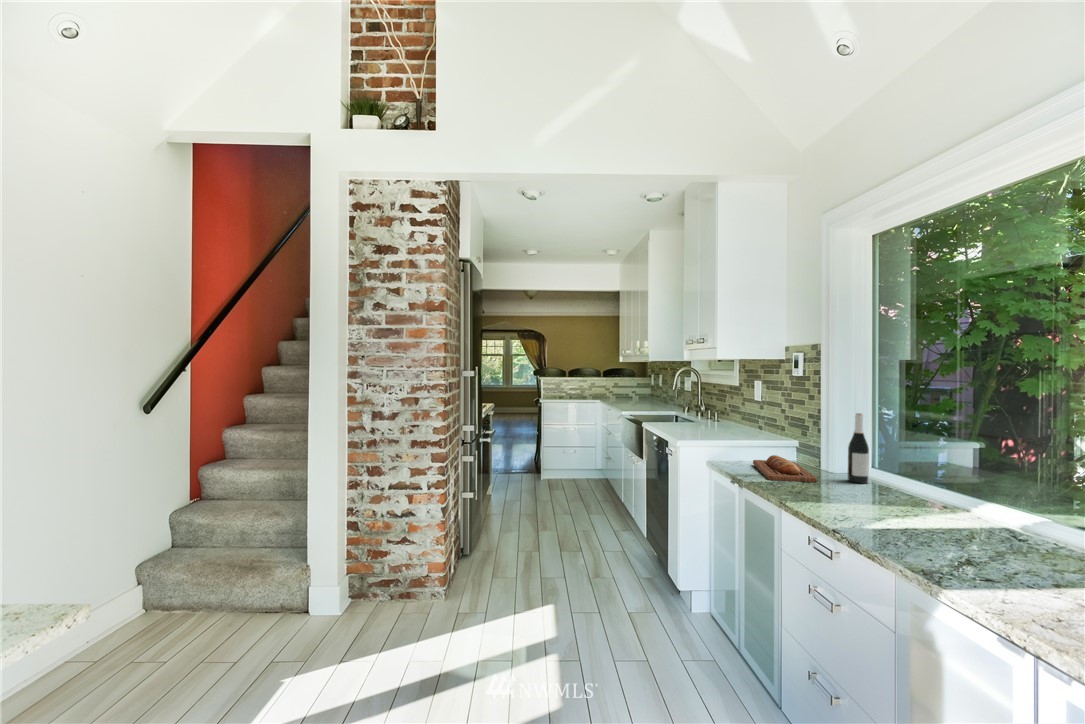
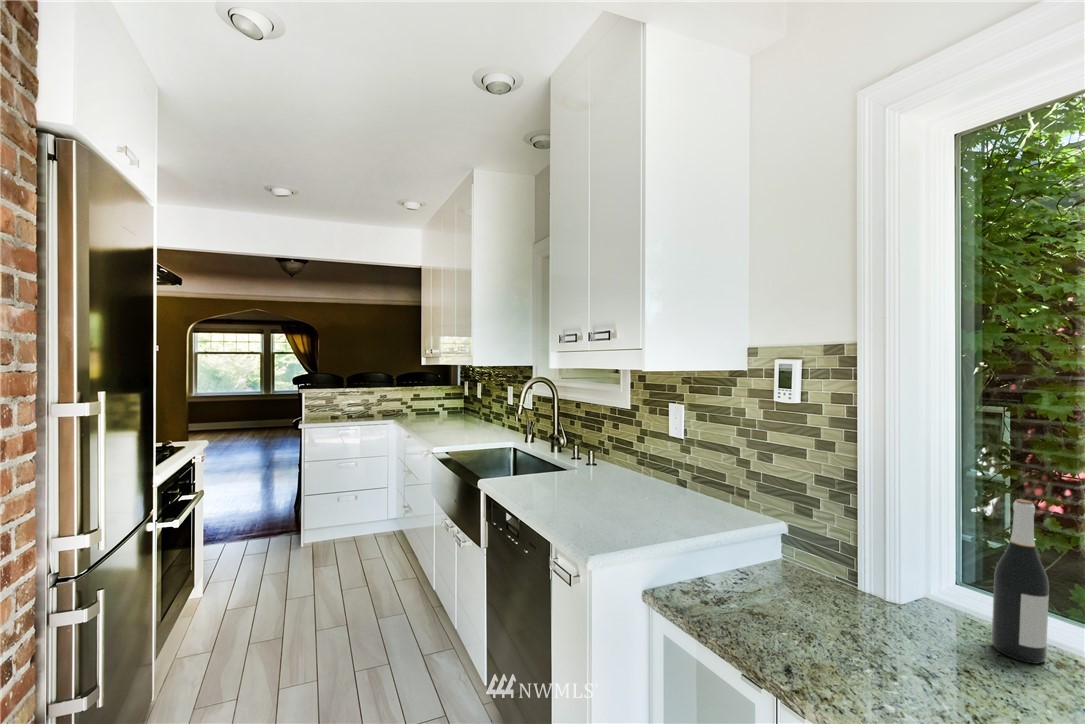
bread loaf: present [753,455,817,482] -> none [754,580,968,691]

